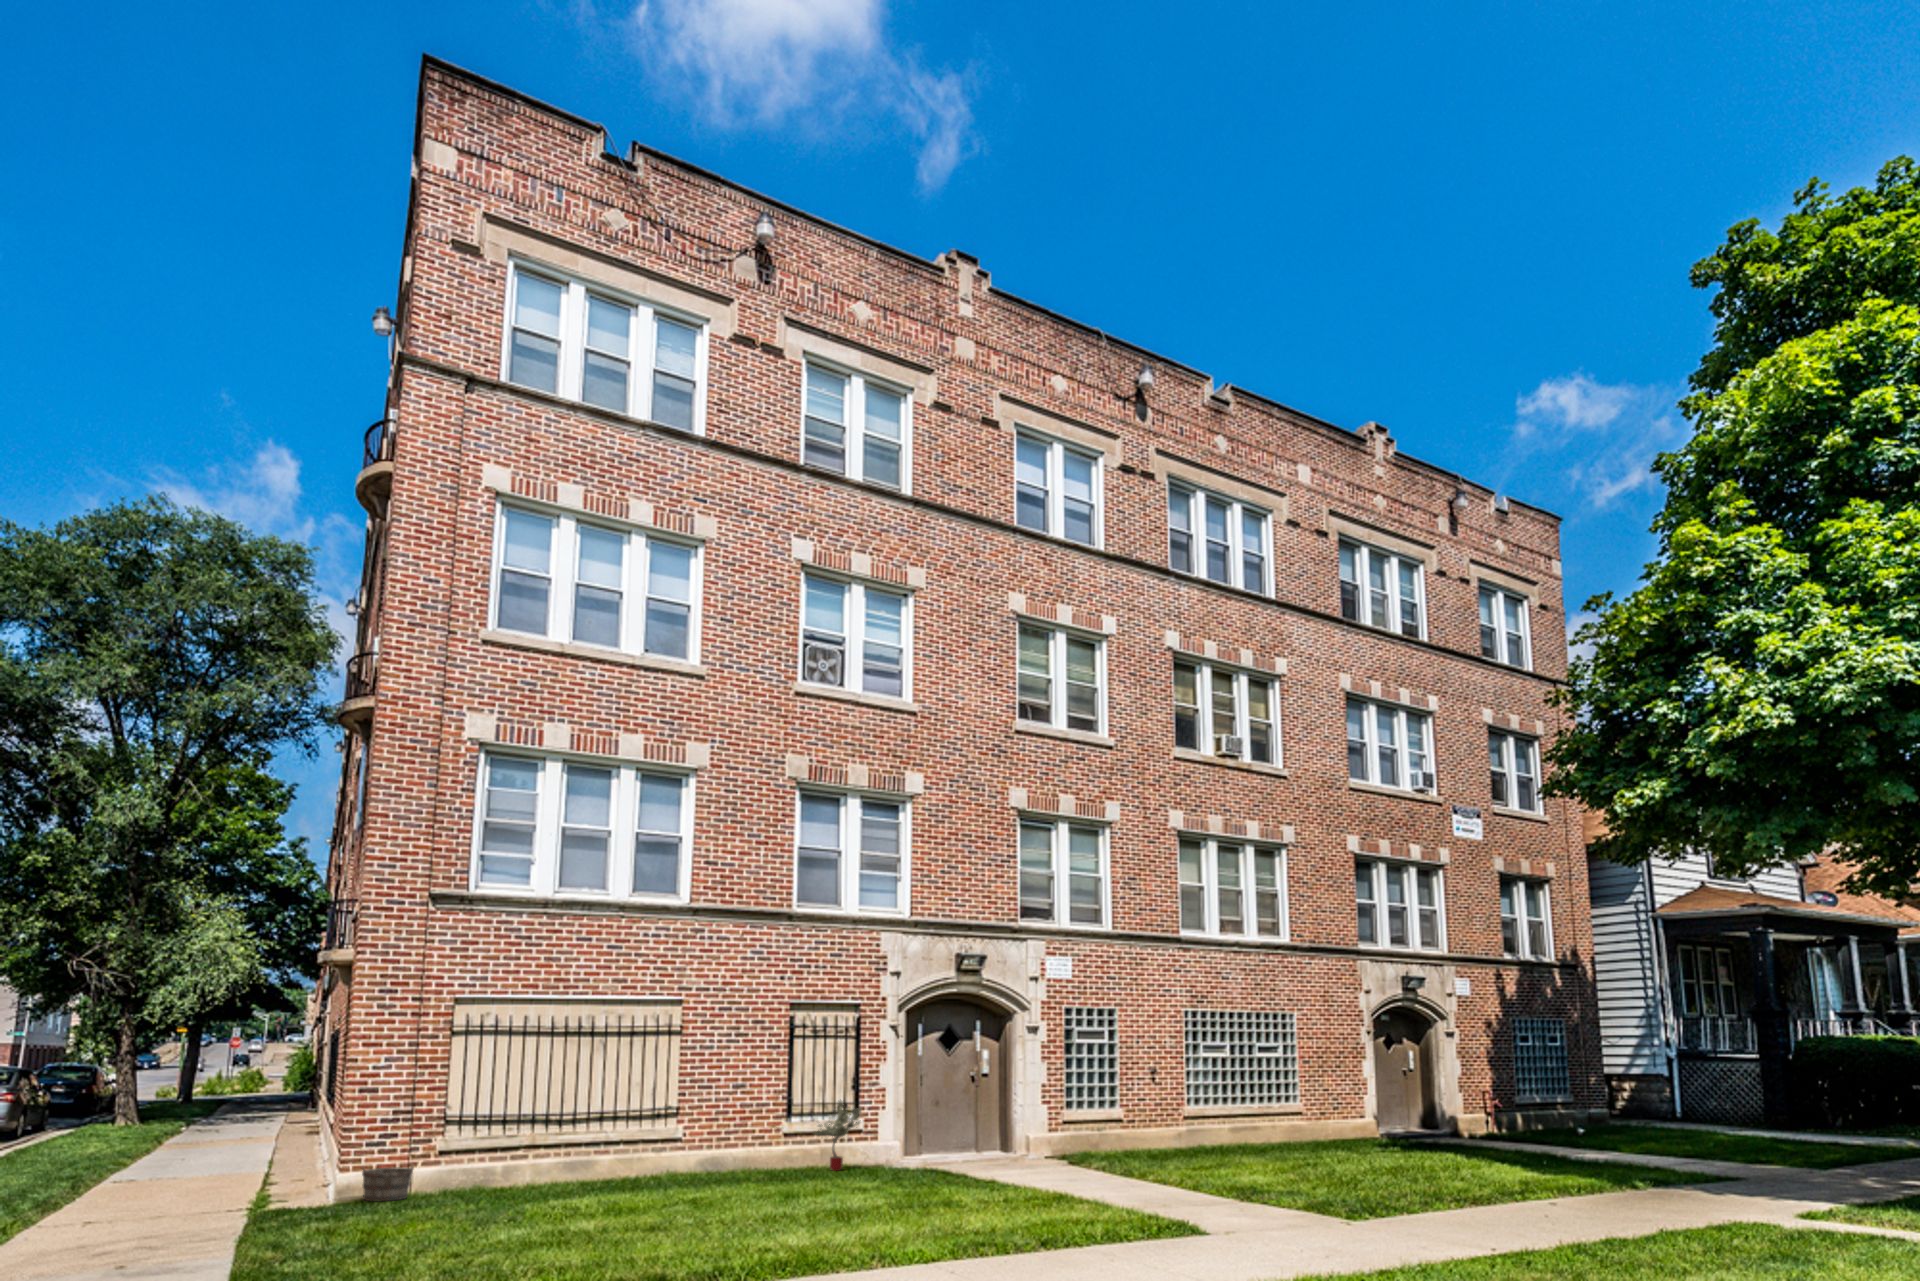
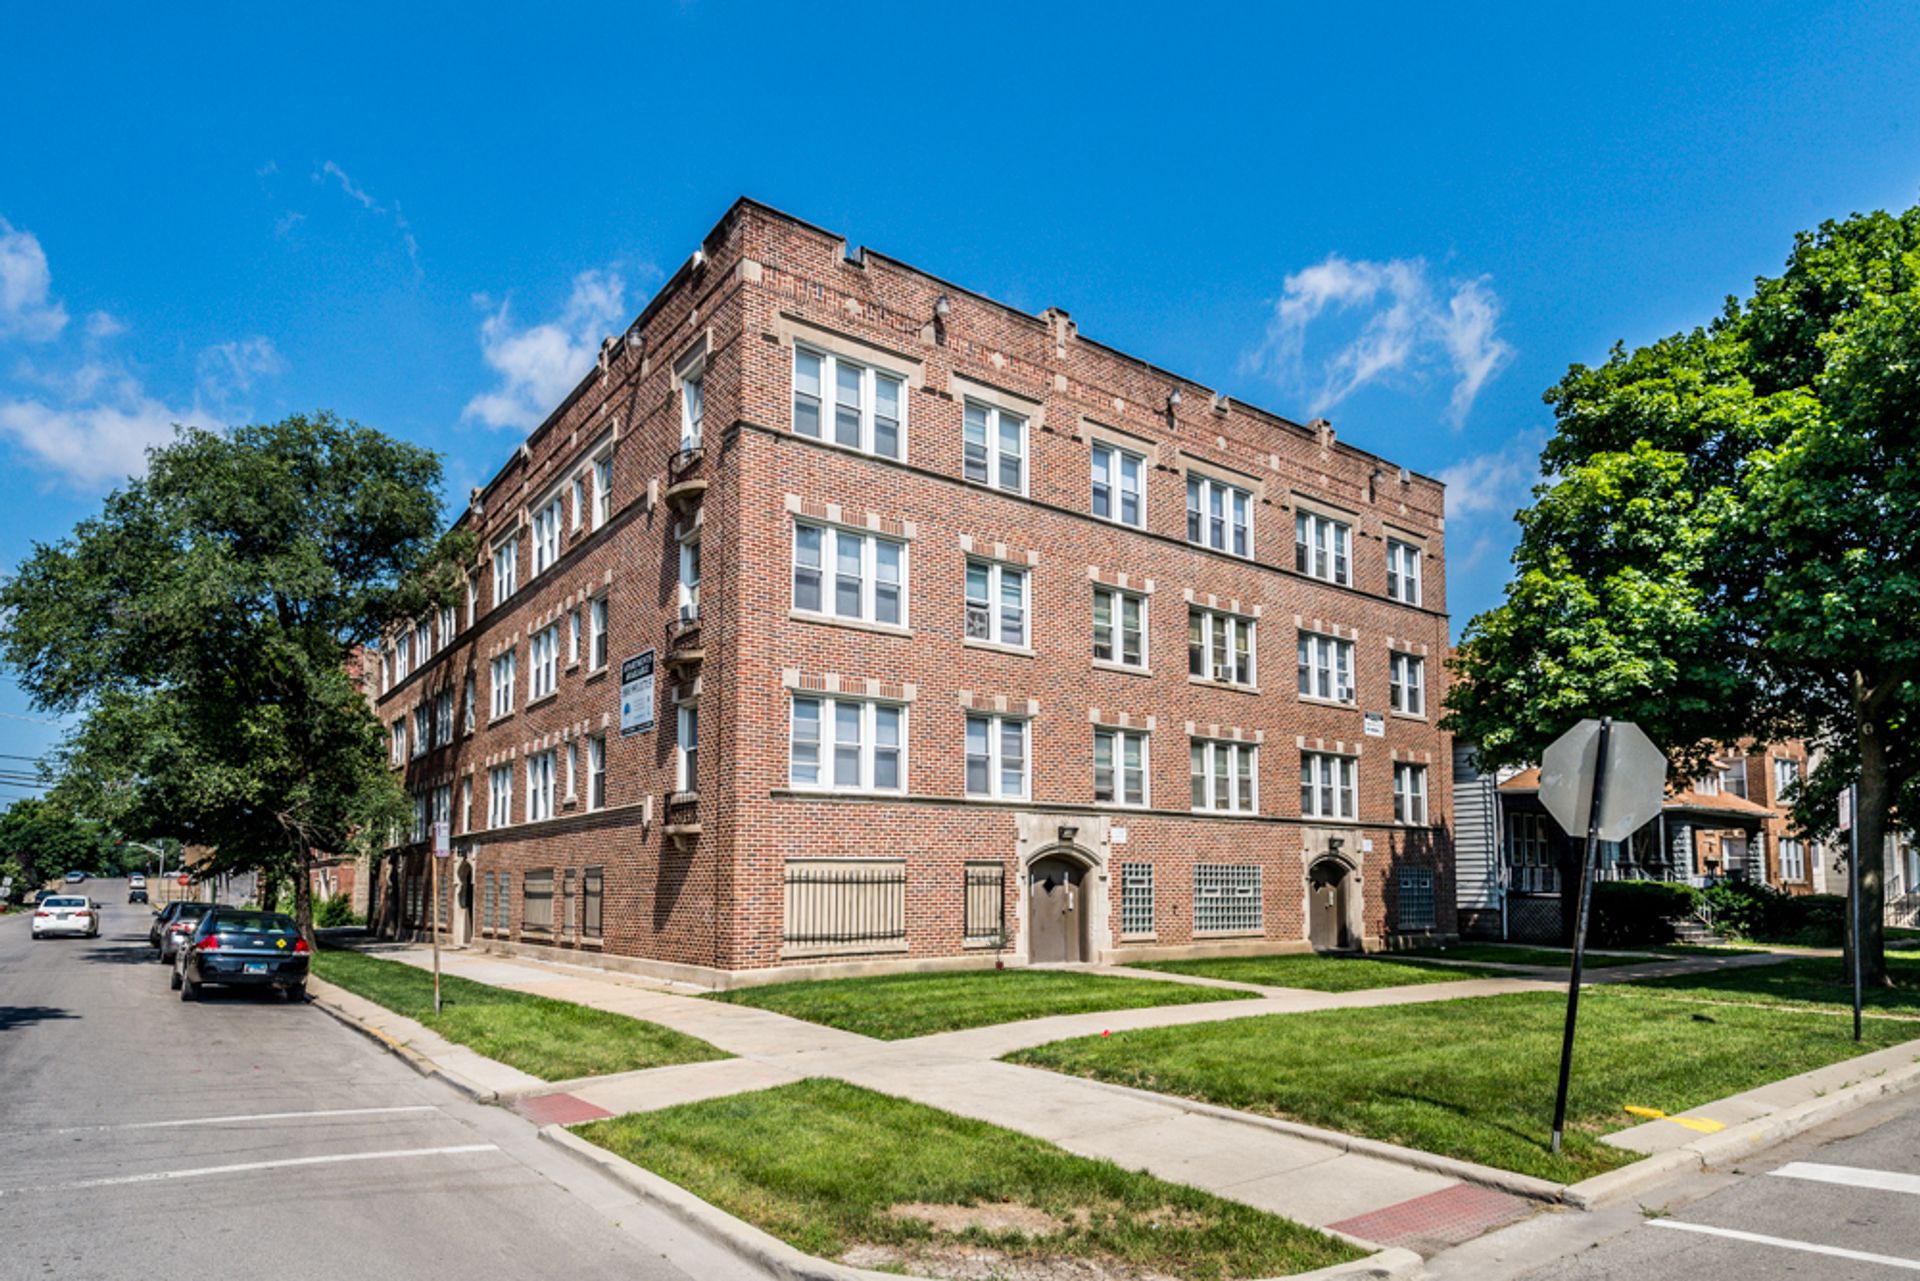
bucket: present [362,1166,413,1201] -> none [745,965,778,987]

